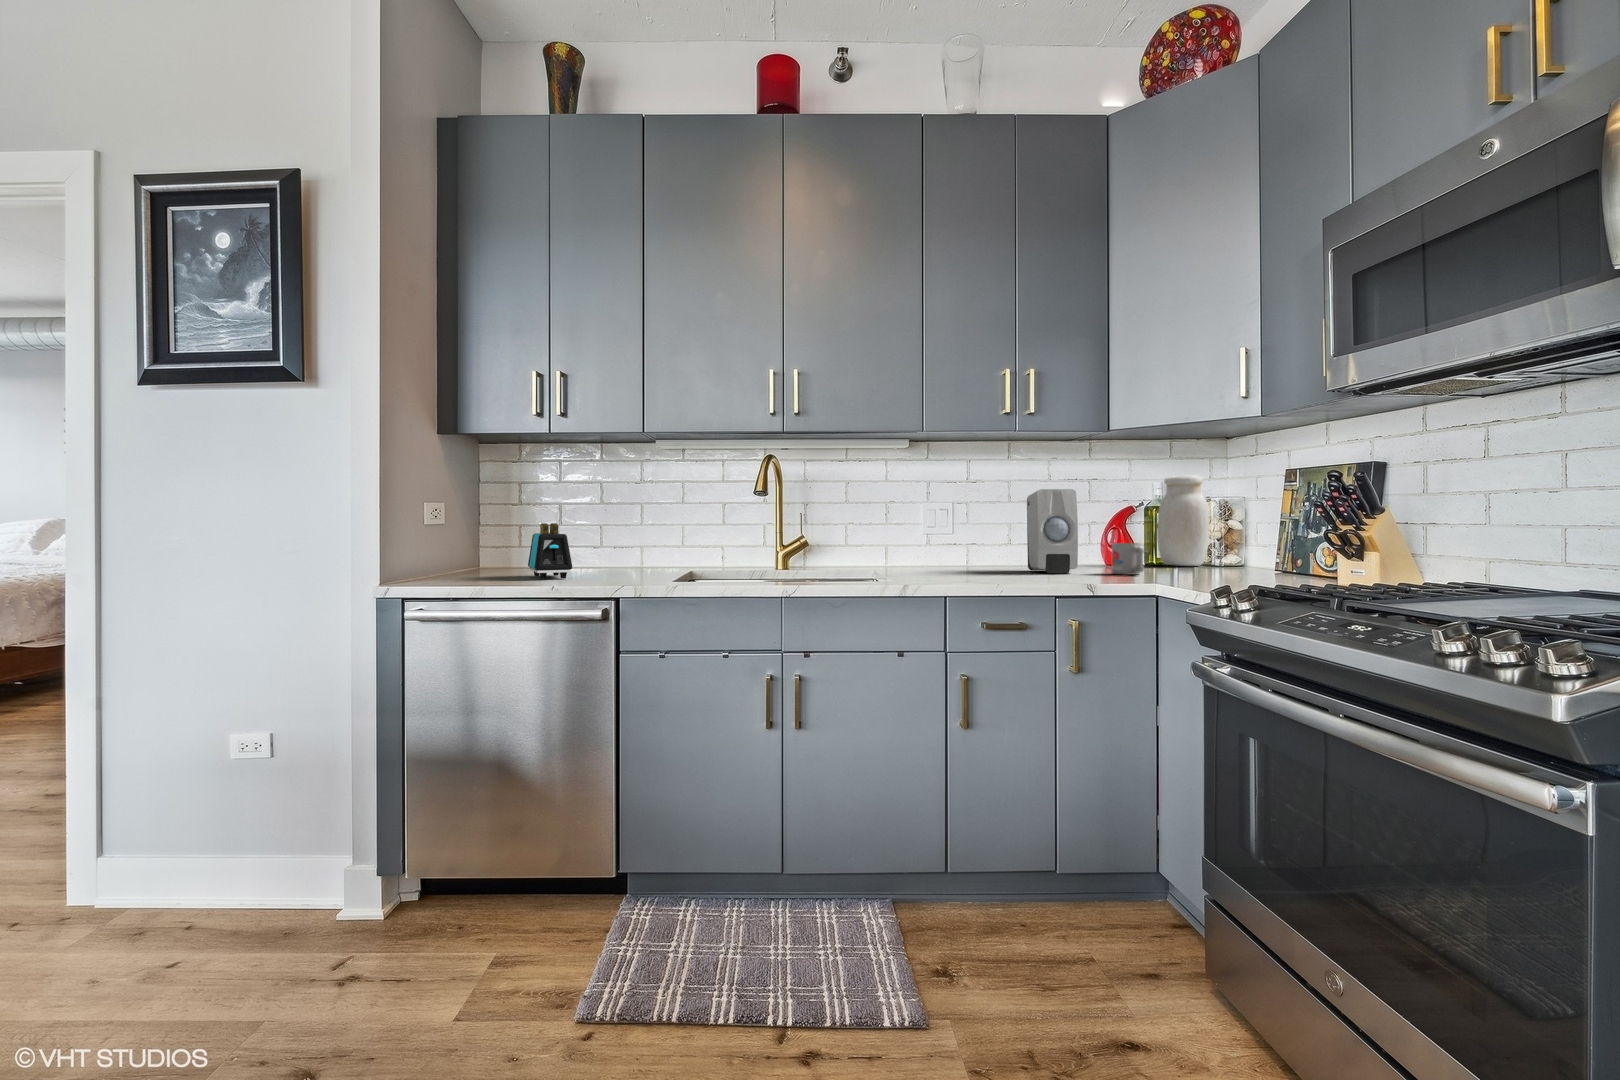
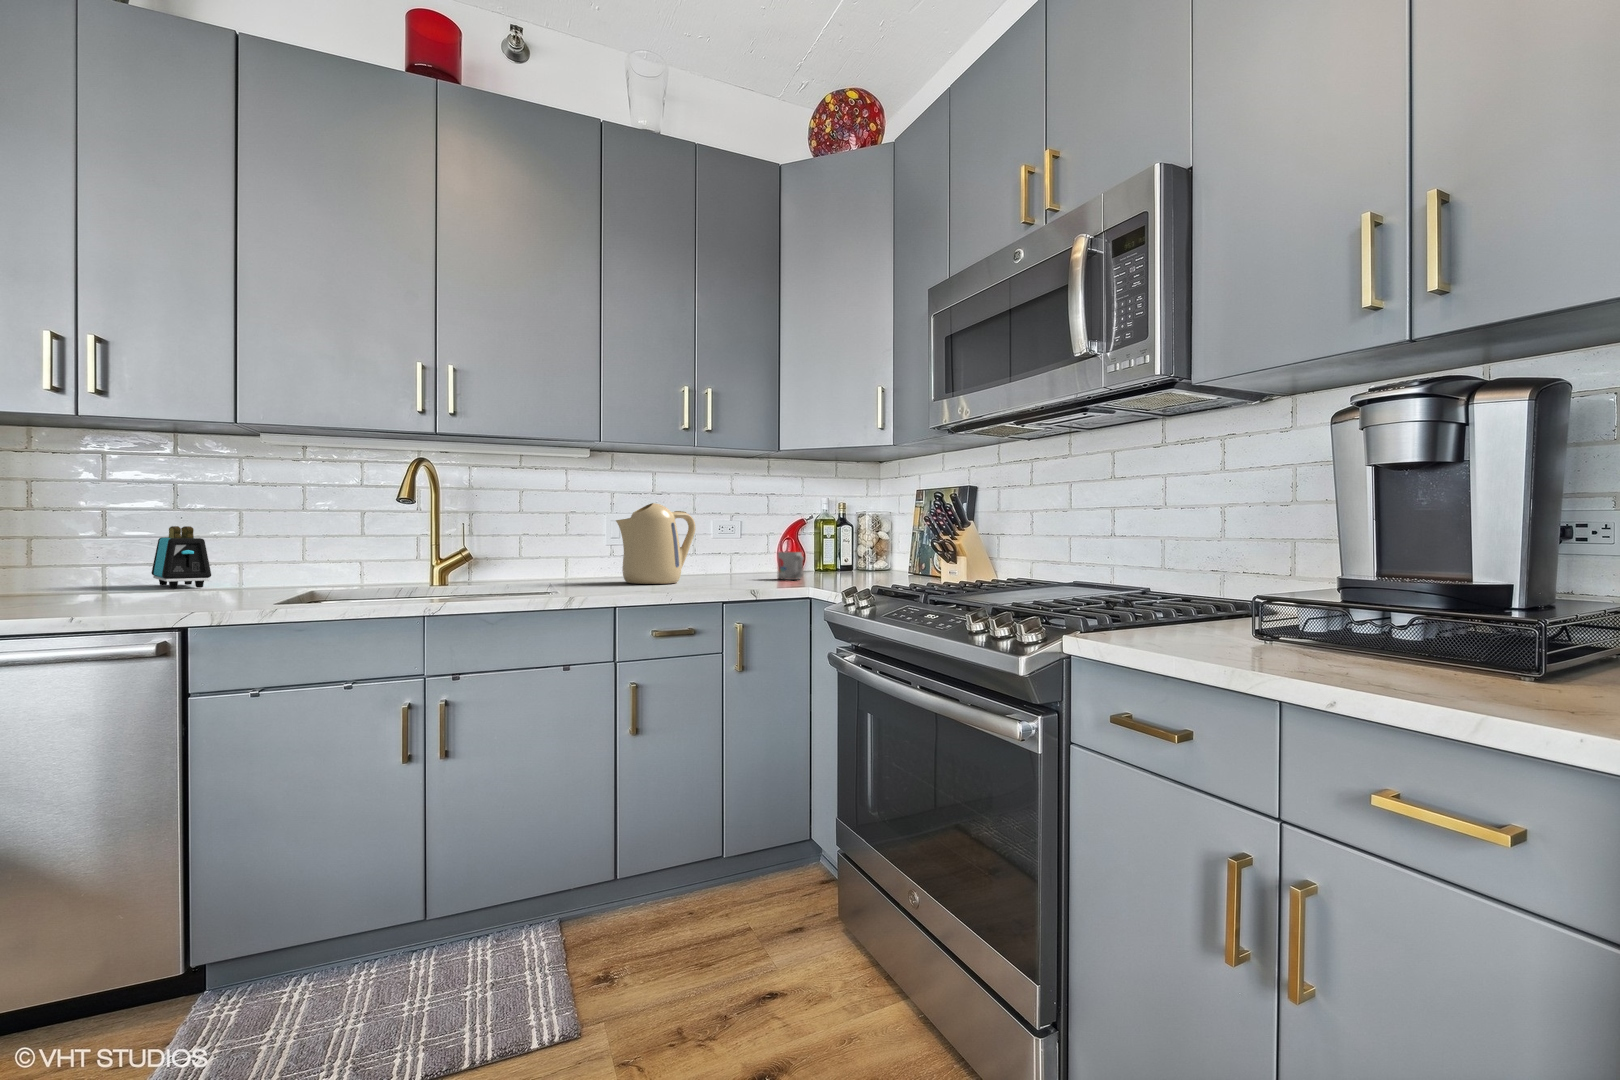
jar: present [1157,475,1209,566] -> none [822,492,864,572]
soap dispenser: present [1027,489,1078,573] -> none [706,502,749,579]
kettle: none [934,492,1019,578] -> present [616,503,696,584]

